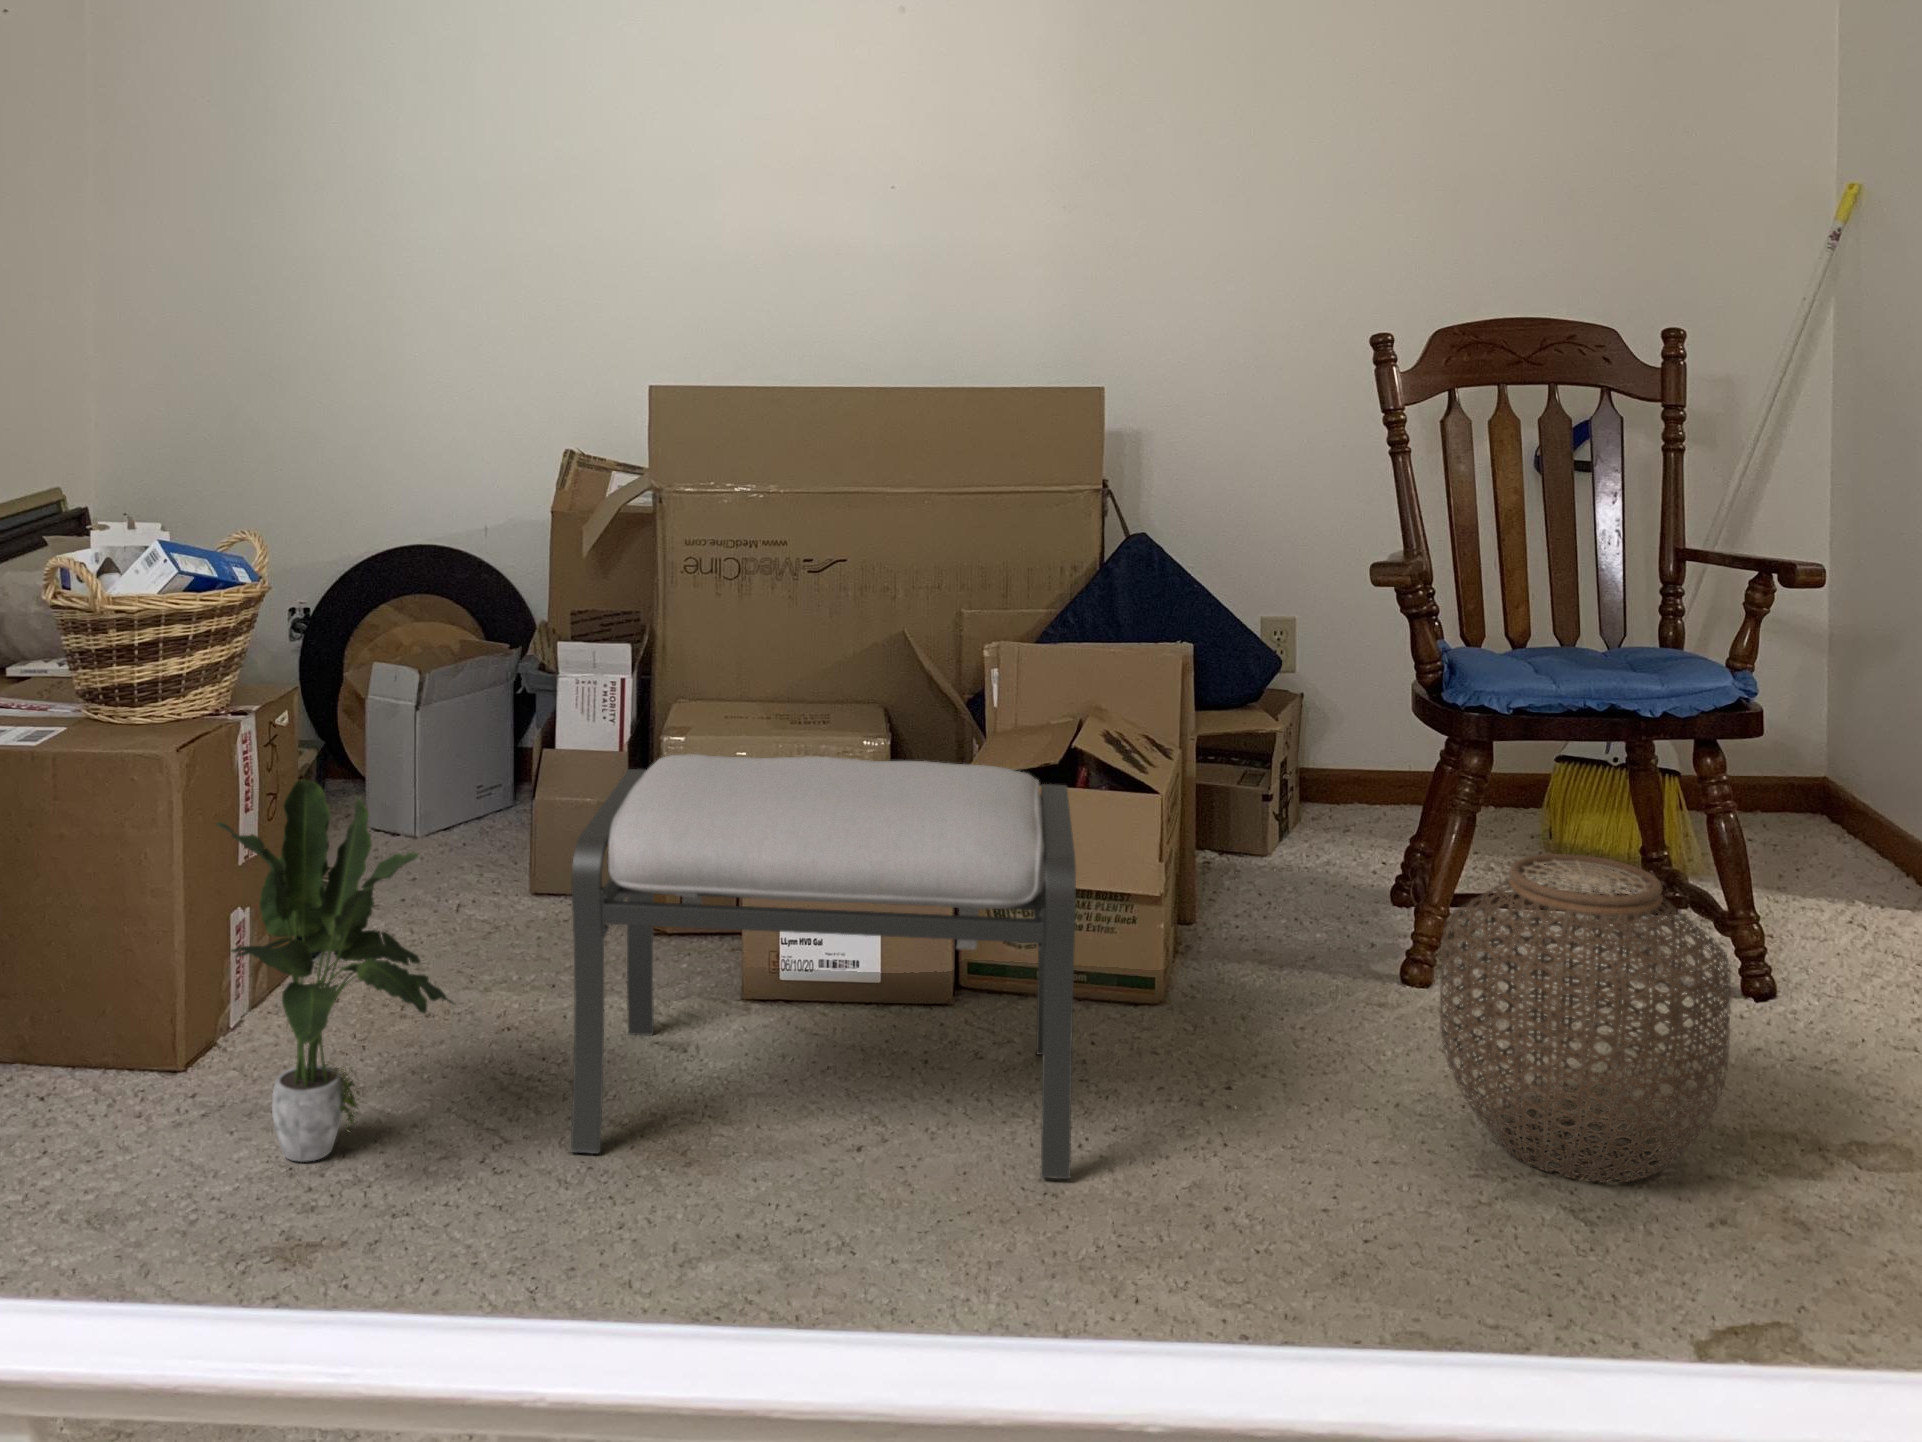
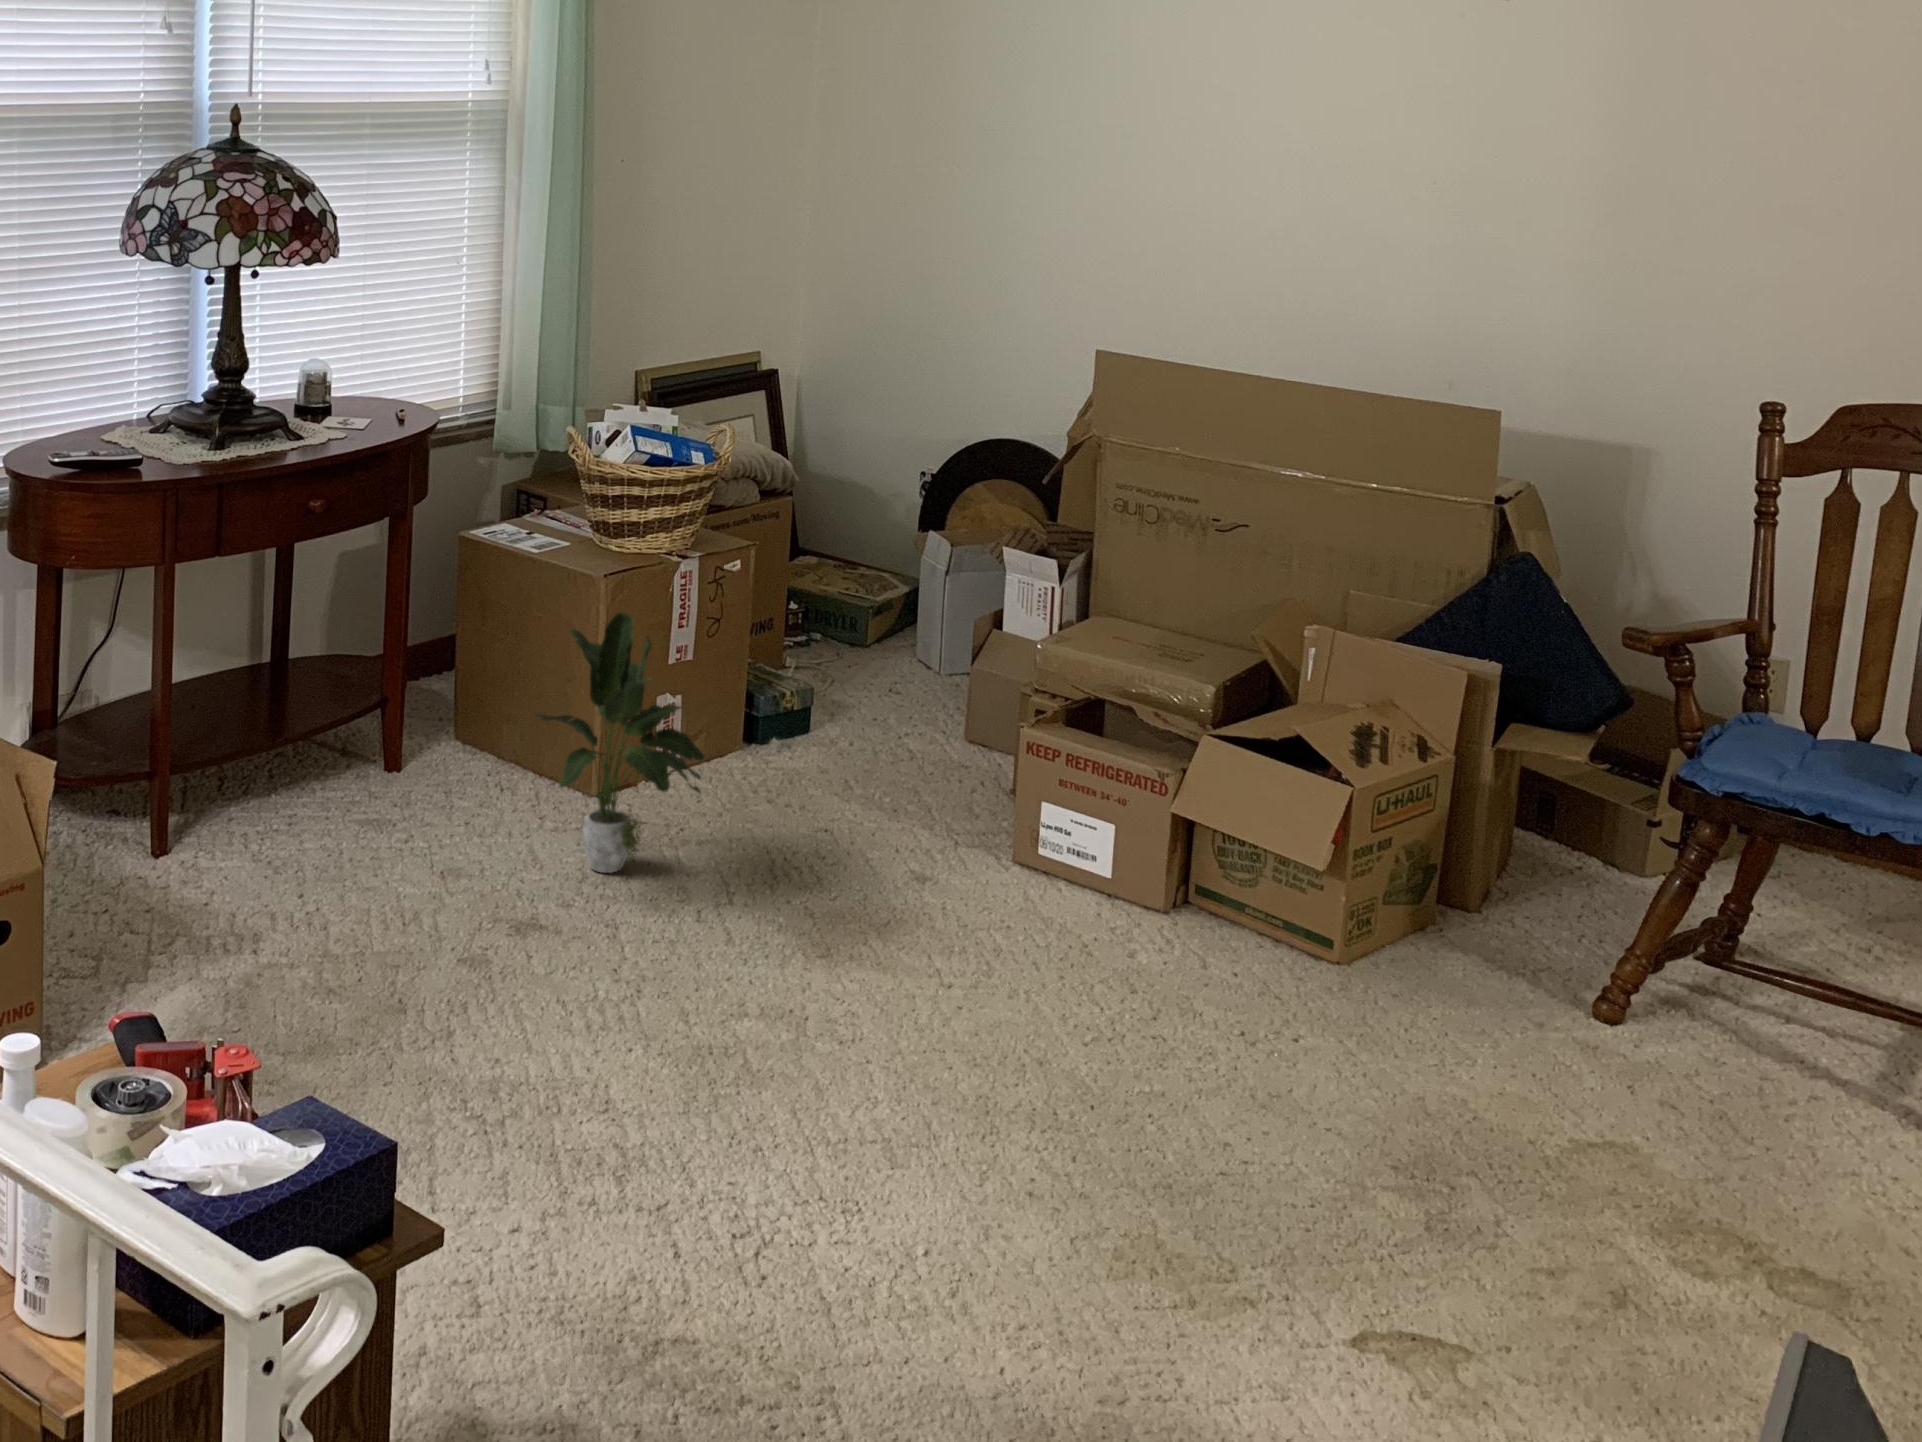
ottoman: present [571,754,1076,1179] -> none [754,654,1218,1052]
woven basket: present [1440,854,1731,1183] -> none [1405,916,1683,1227]

